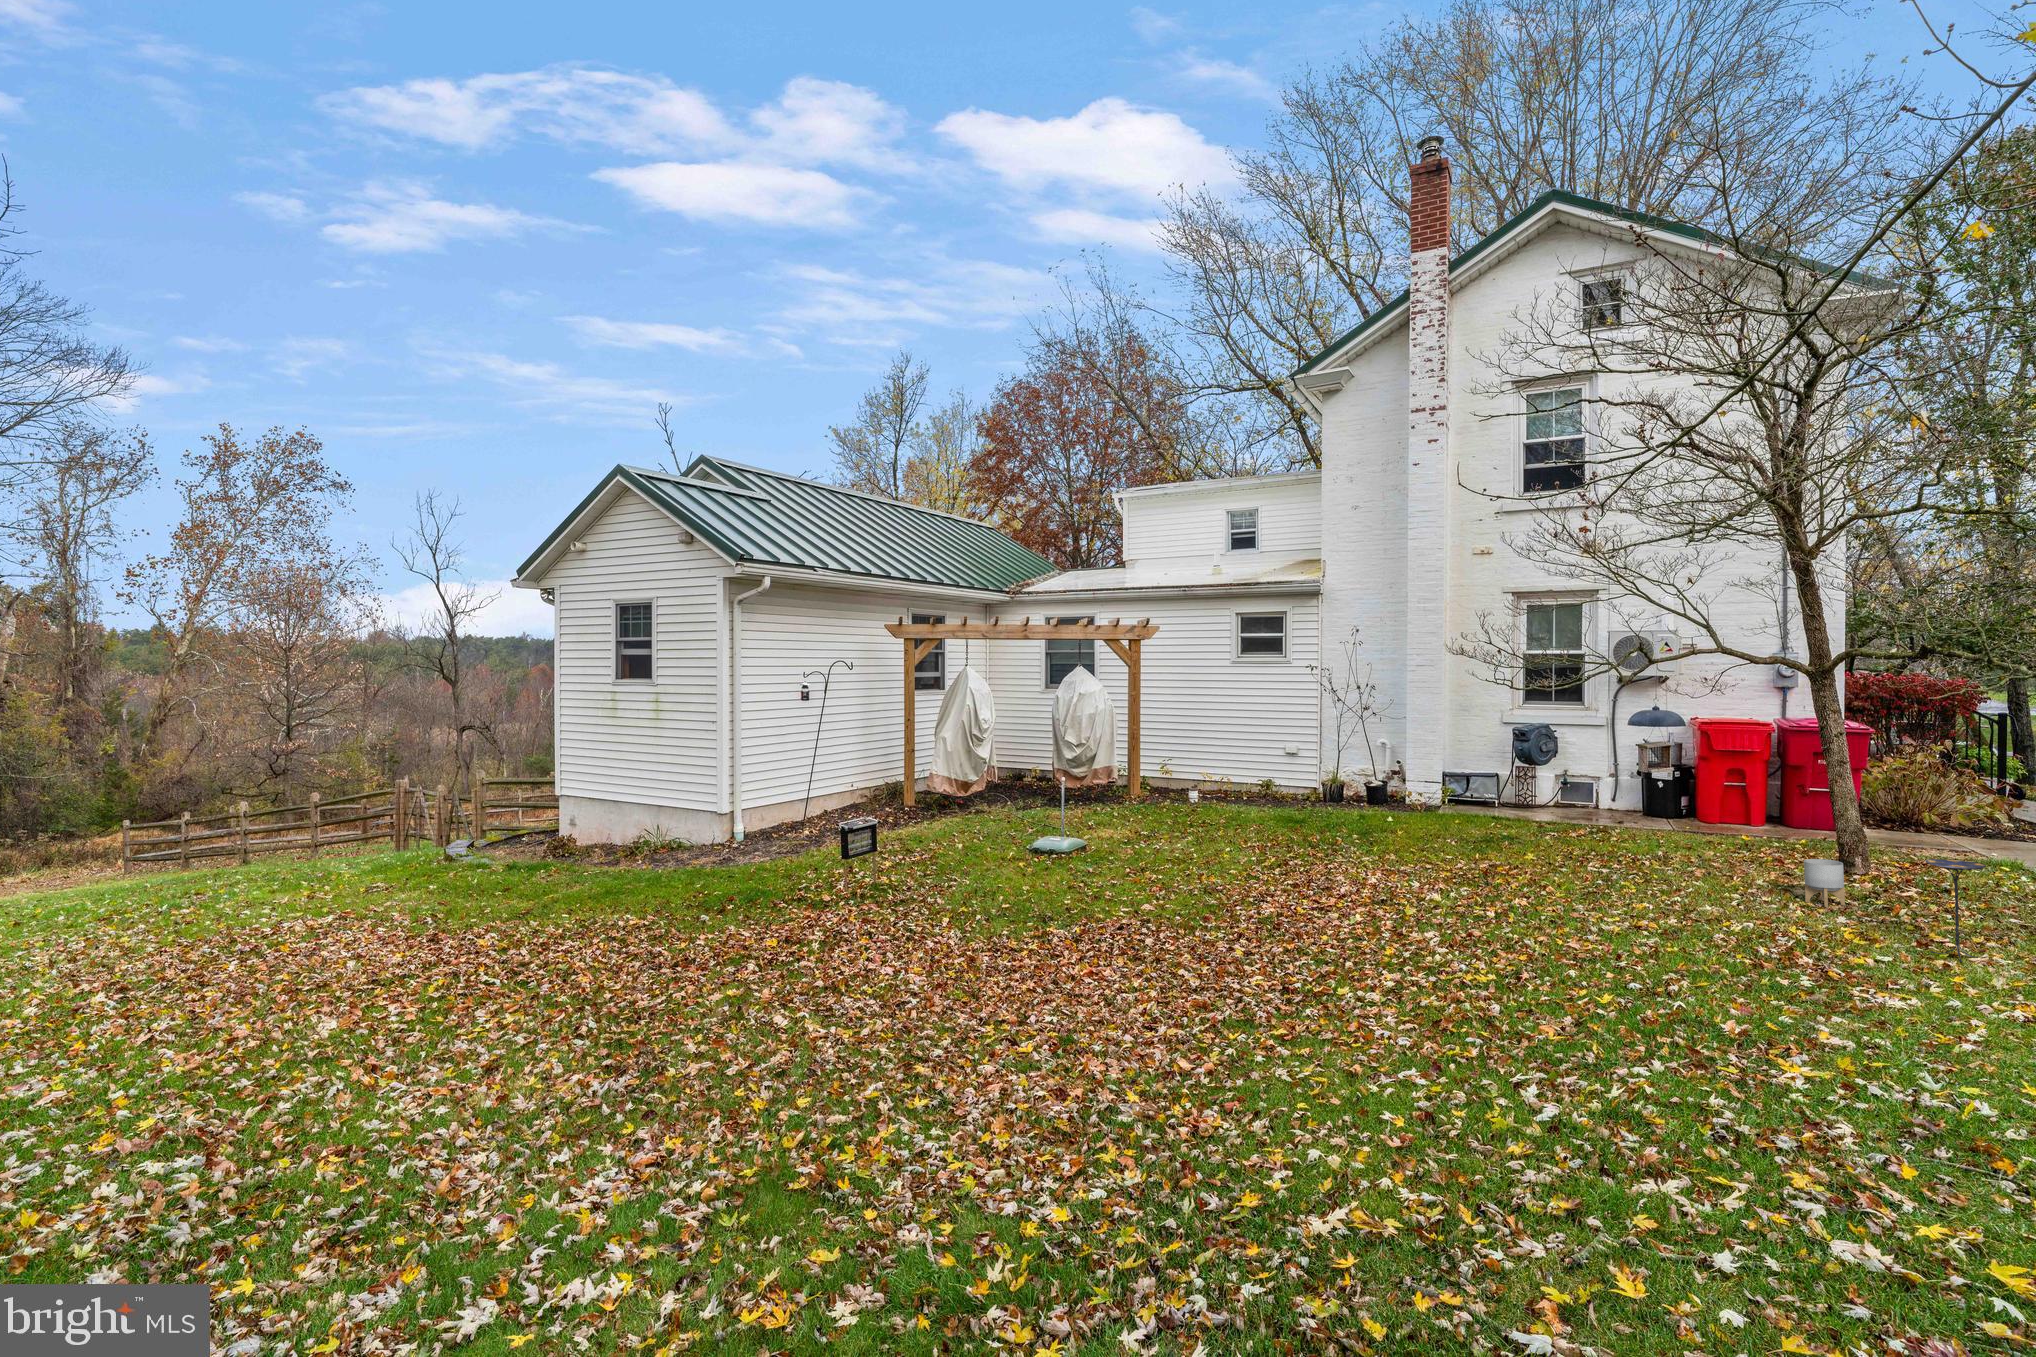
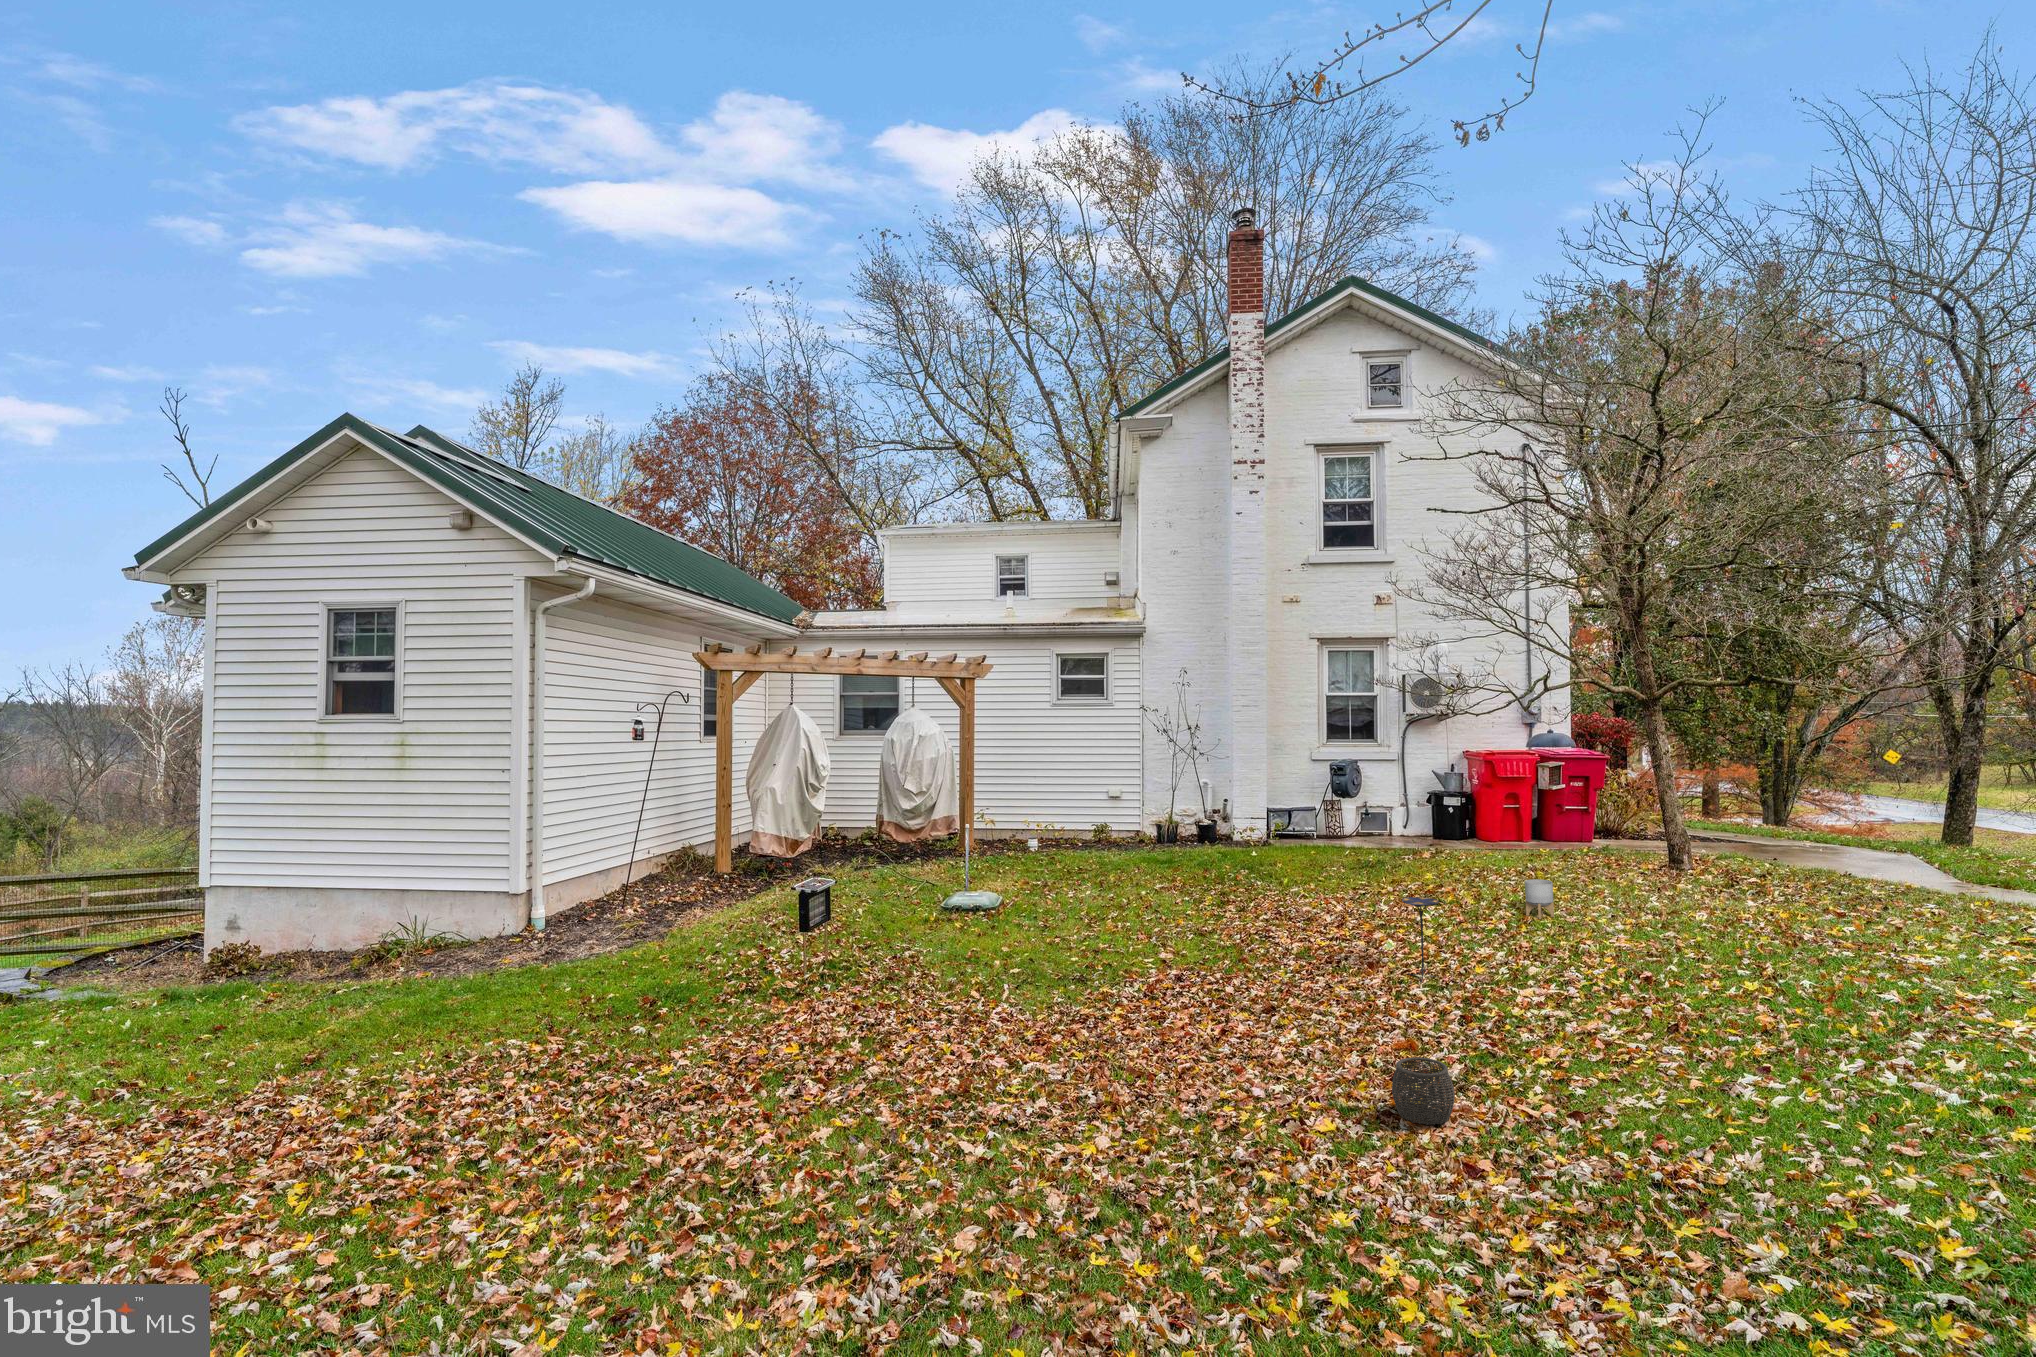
side table: present [1926,859,1985,962] -> present [1402,897,1439,981]
woven basket: none [1727,1098,1836,1201] -> present [1392,1057,1455,1125]

